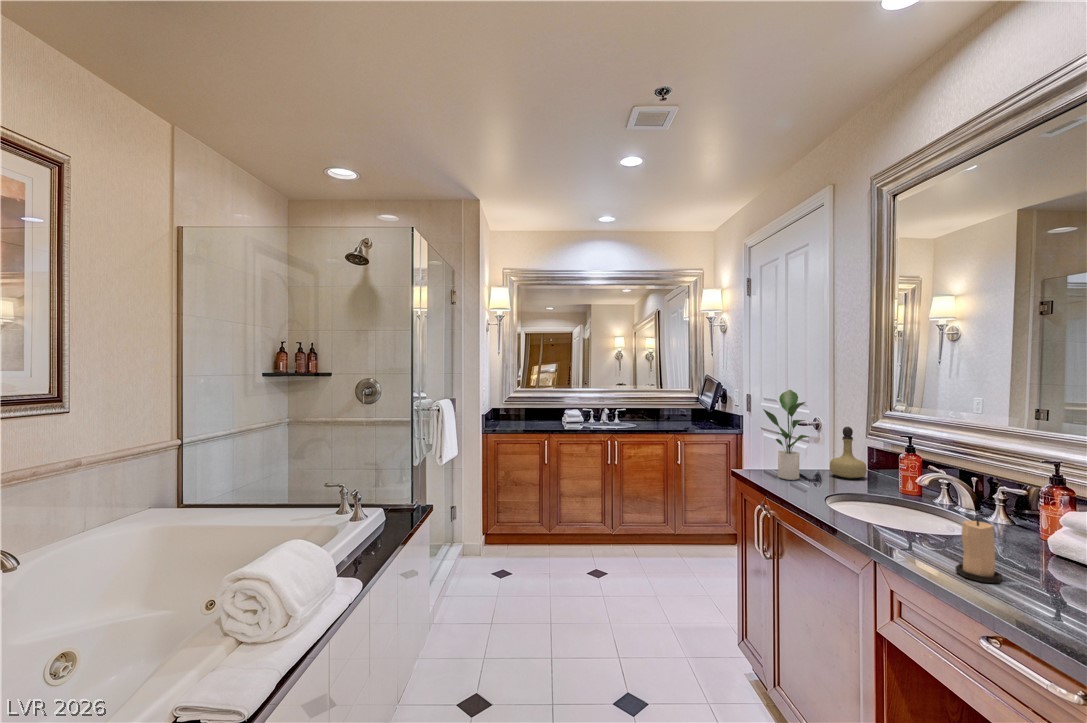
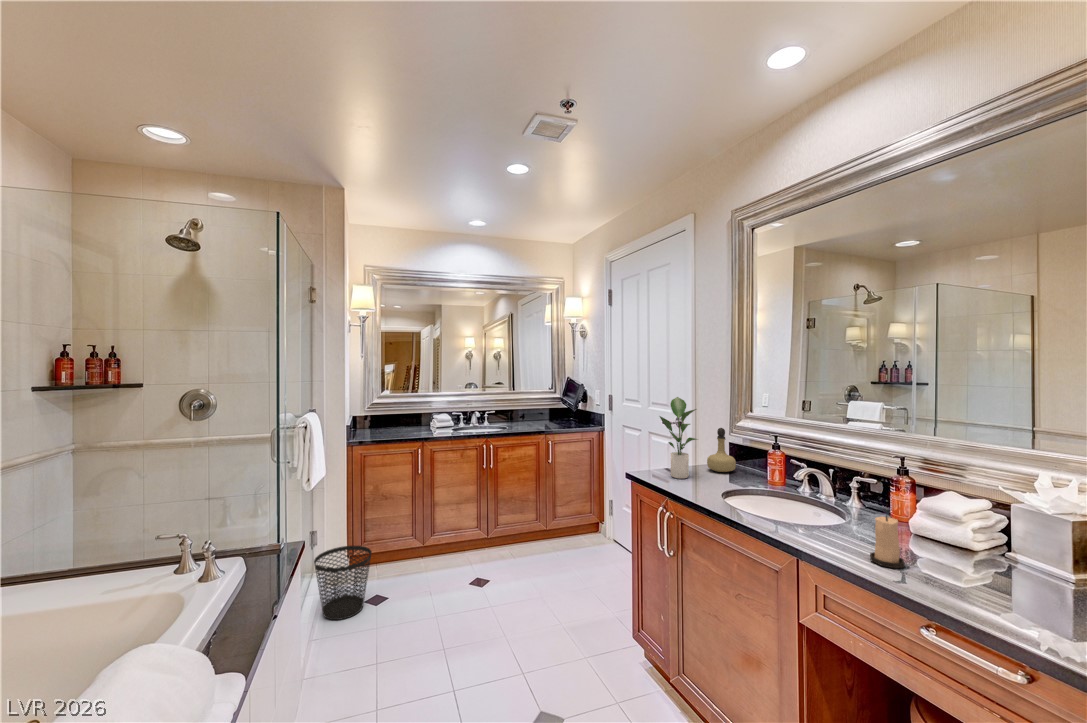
wastebasket: none [449,521,496,583] -> present [314,546,372,620]

